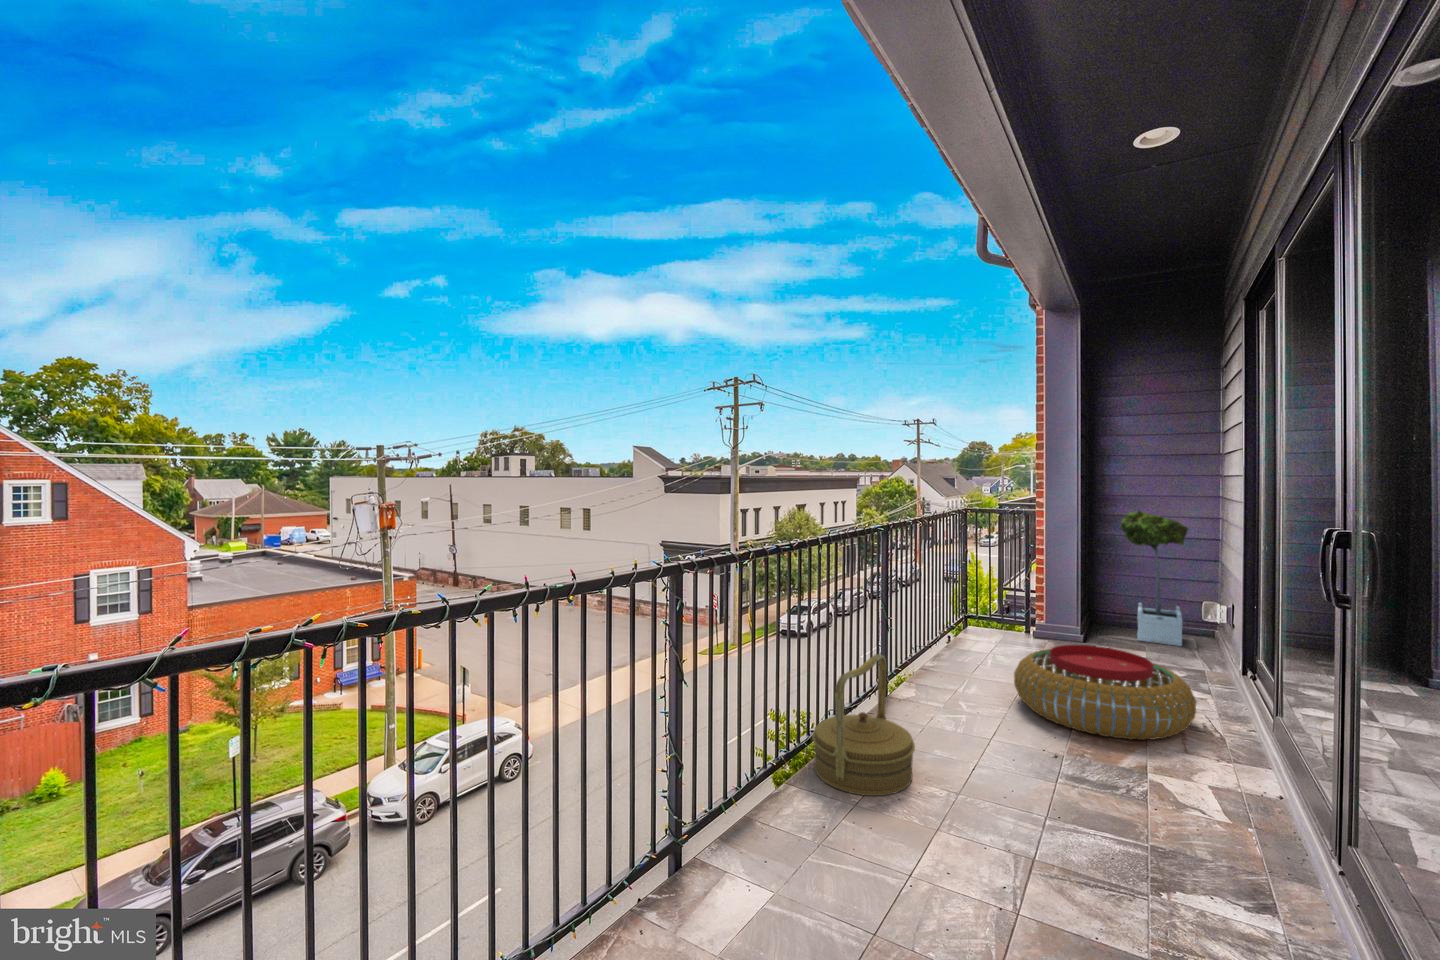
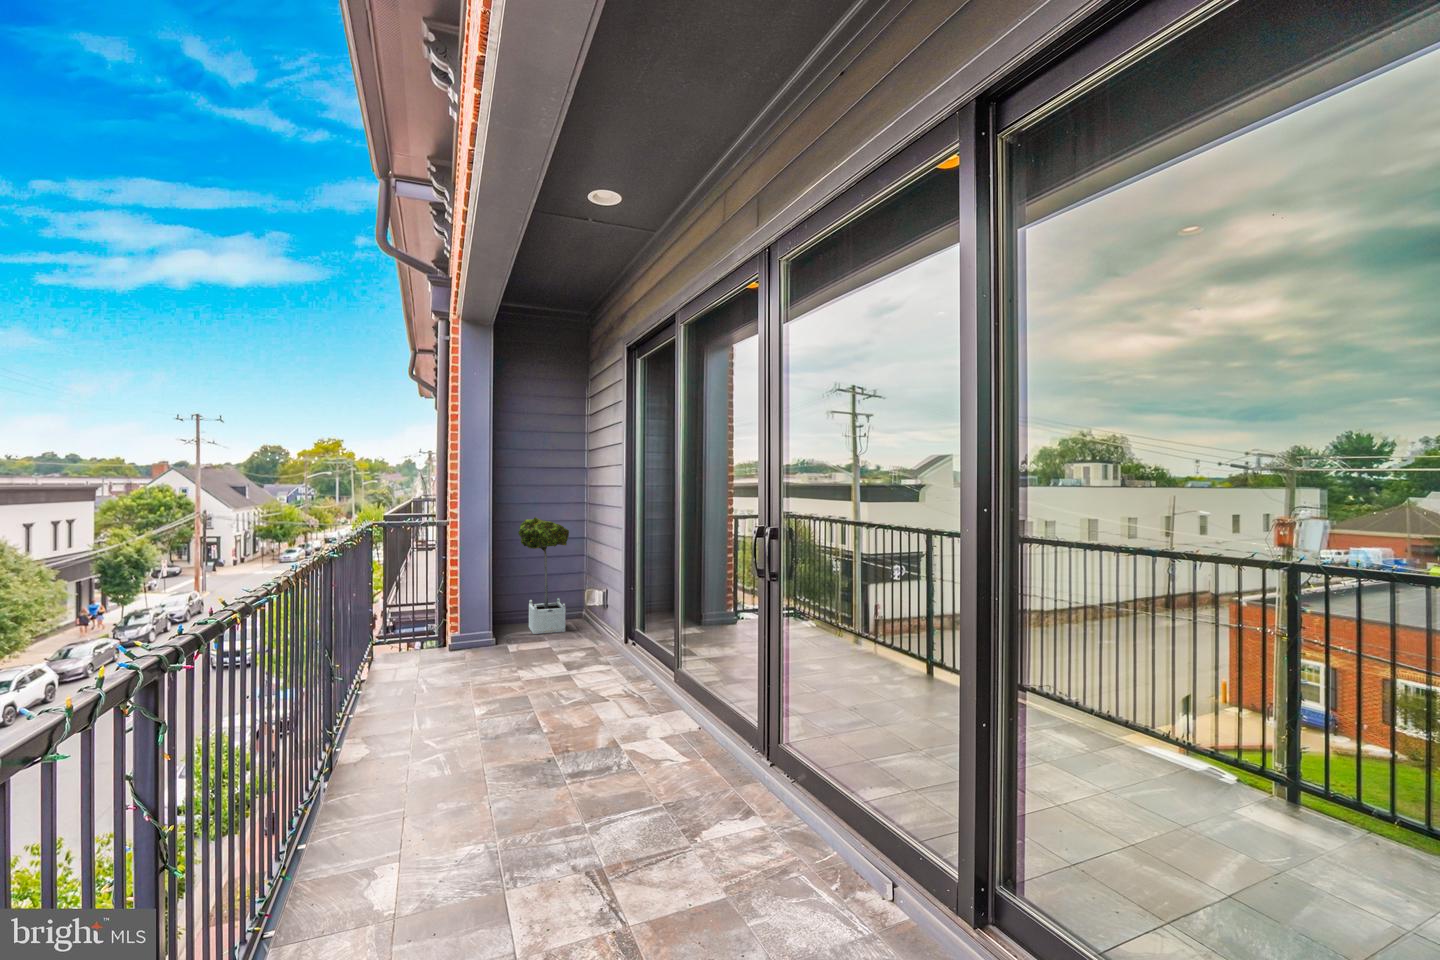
pouf: present [1014,645,1196,740] -> none [475,645,625,729]
woven basket: present [812,654,915,796] -> none [293,713,446,918]

